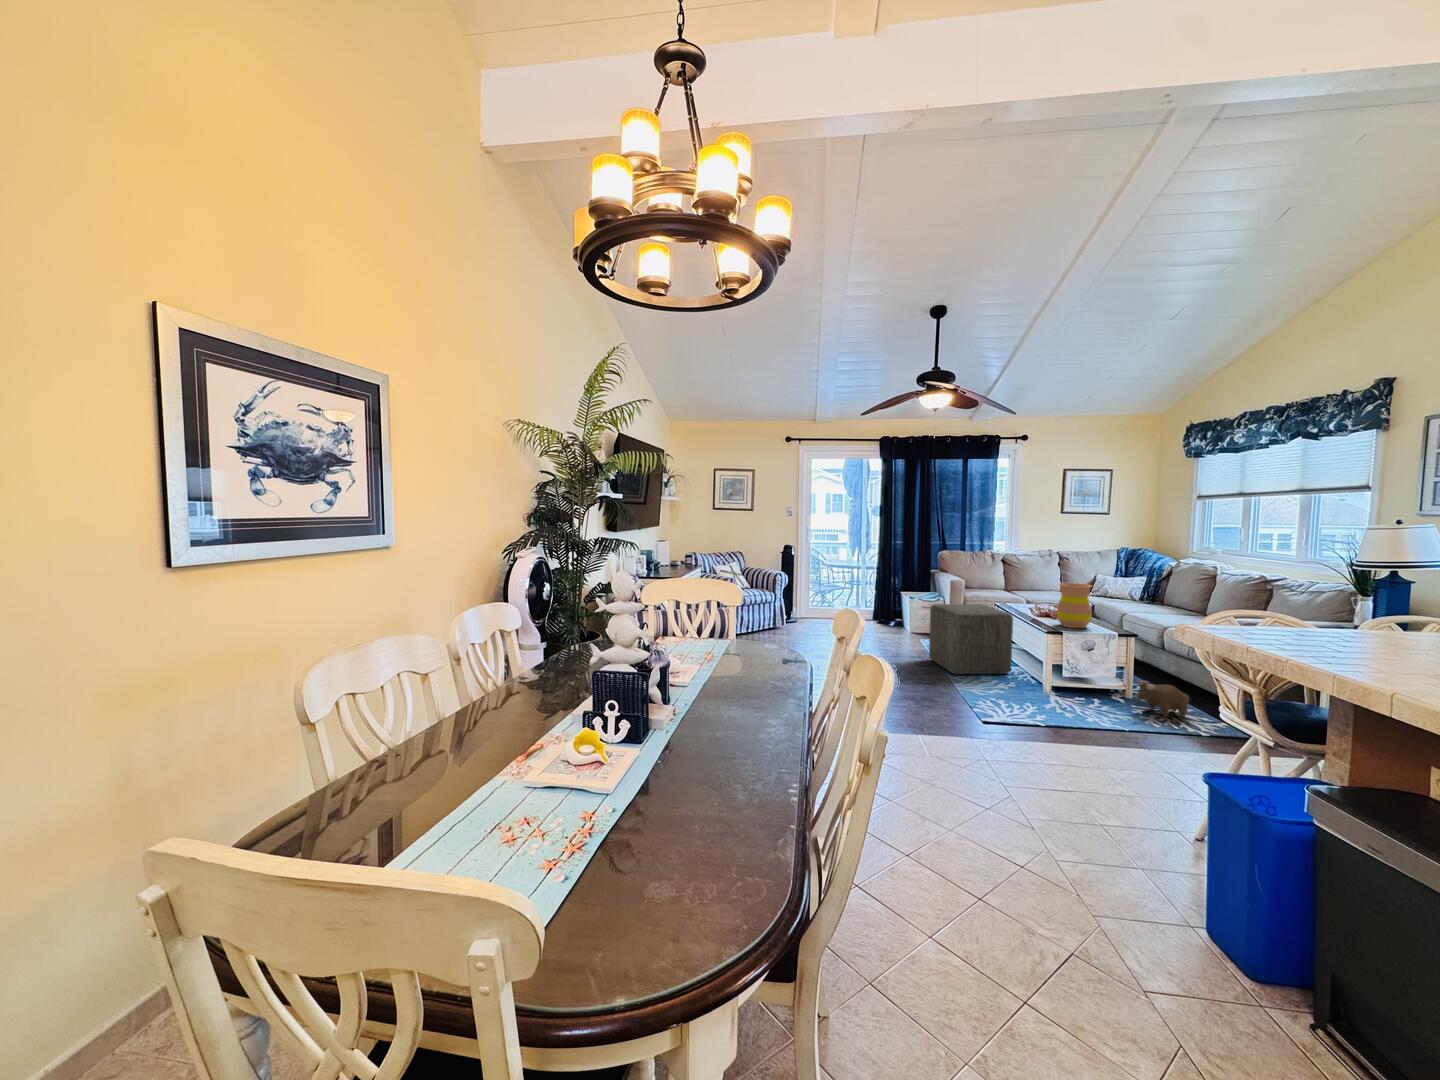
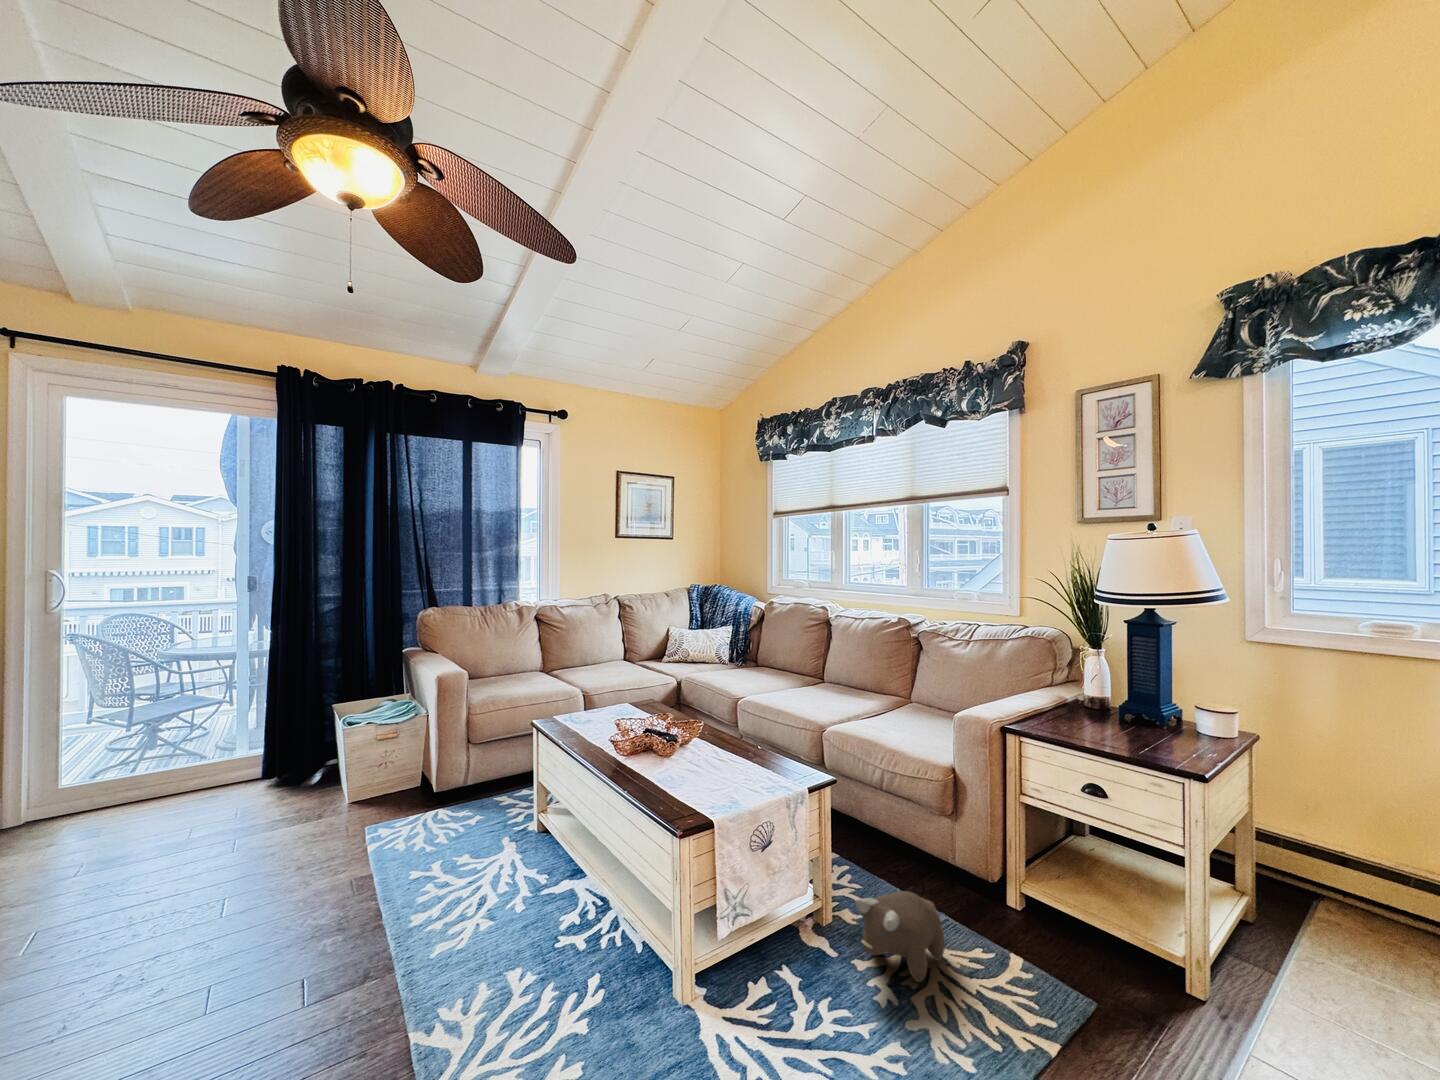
vase: present [1057,583,1092,628] -> none [676,681,748,797]
ottoman: present [929,604,1013,674] -> none [367,741,578,999]

